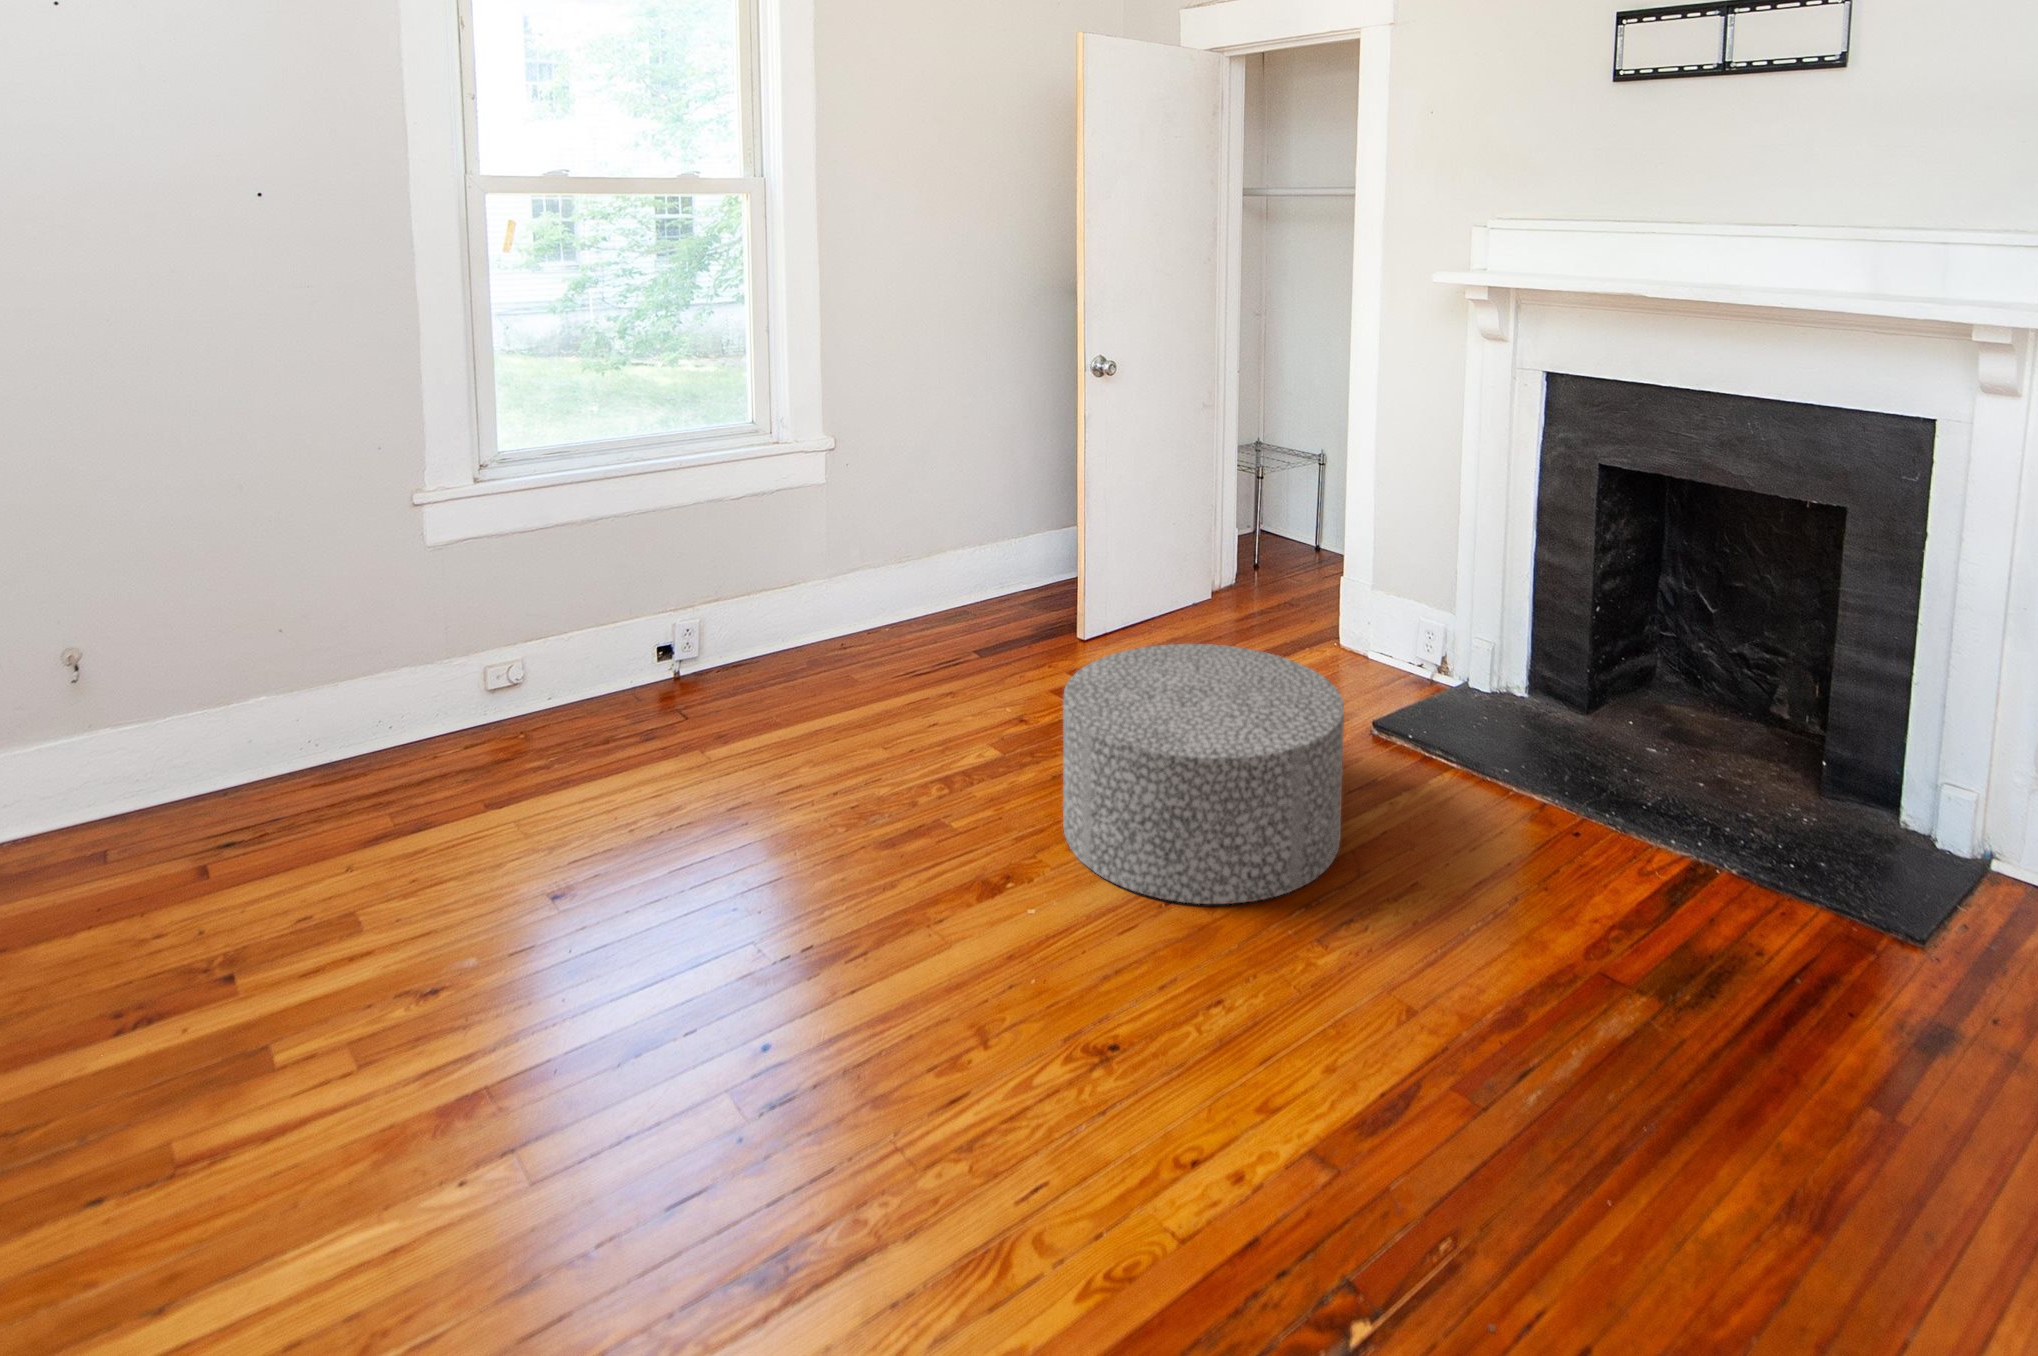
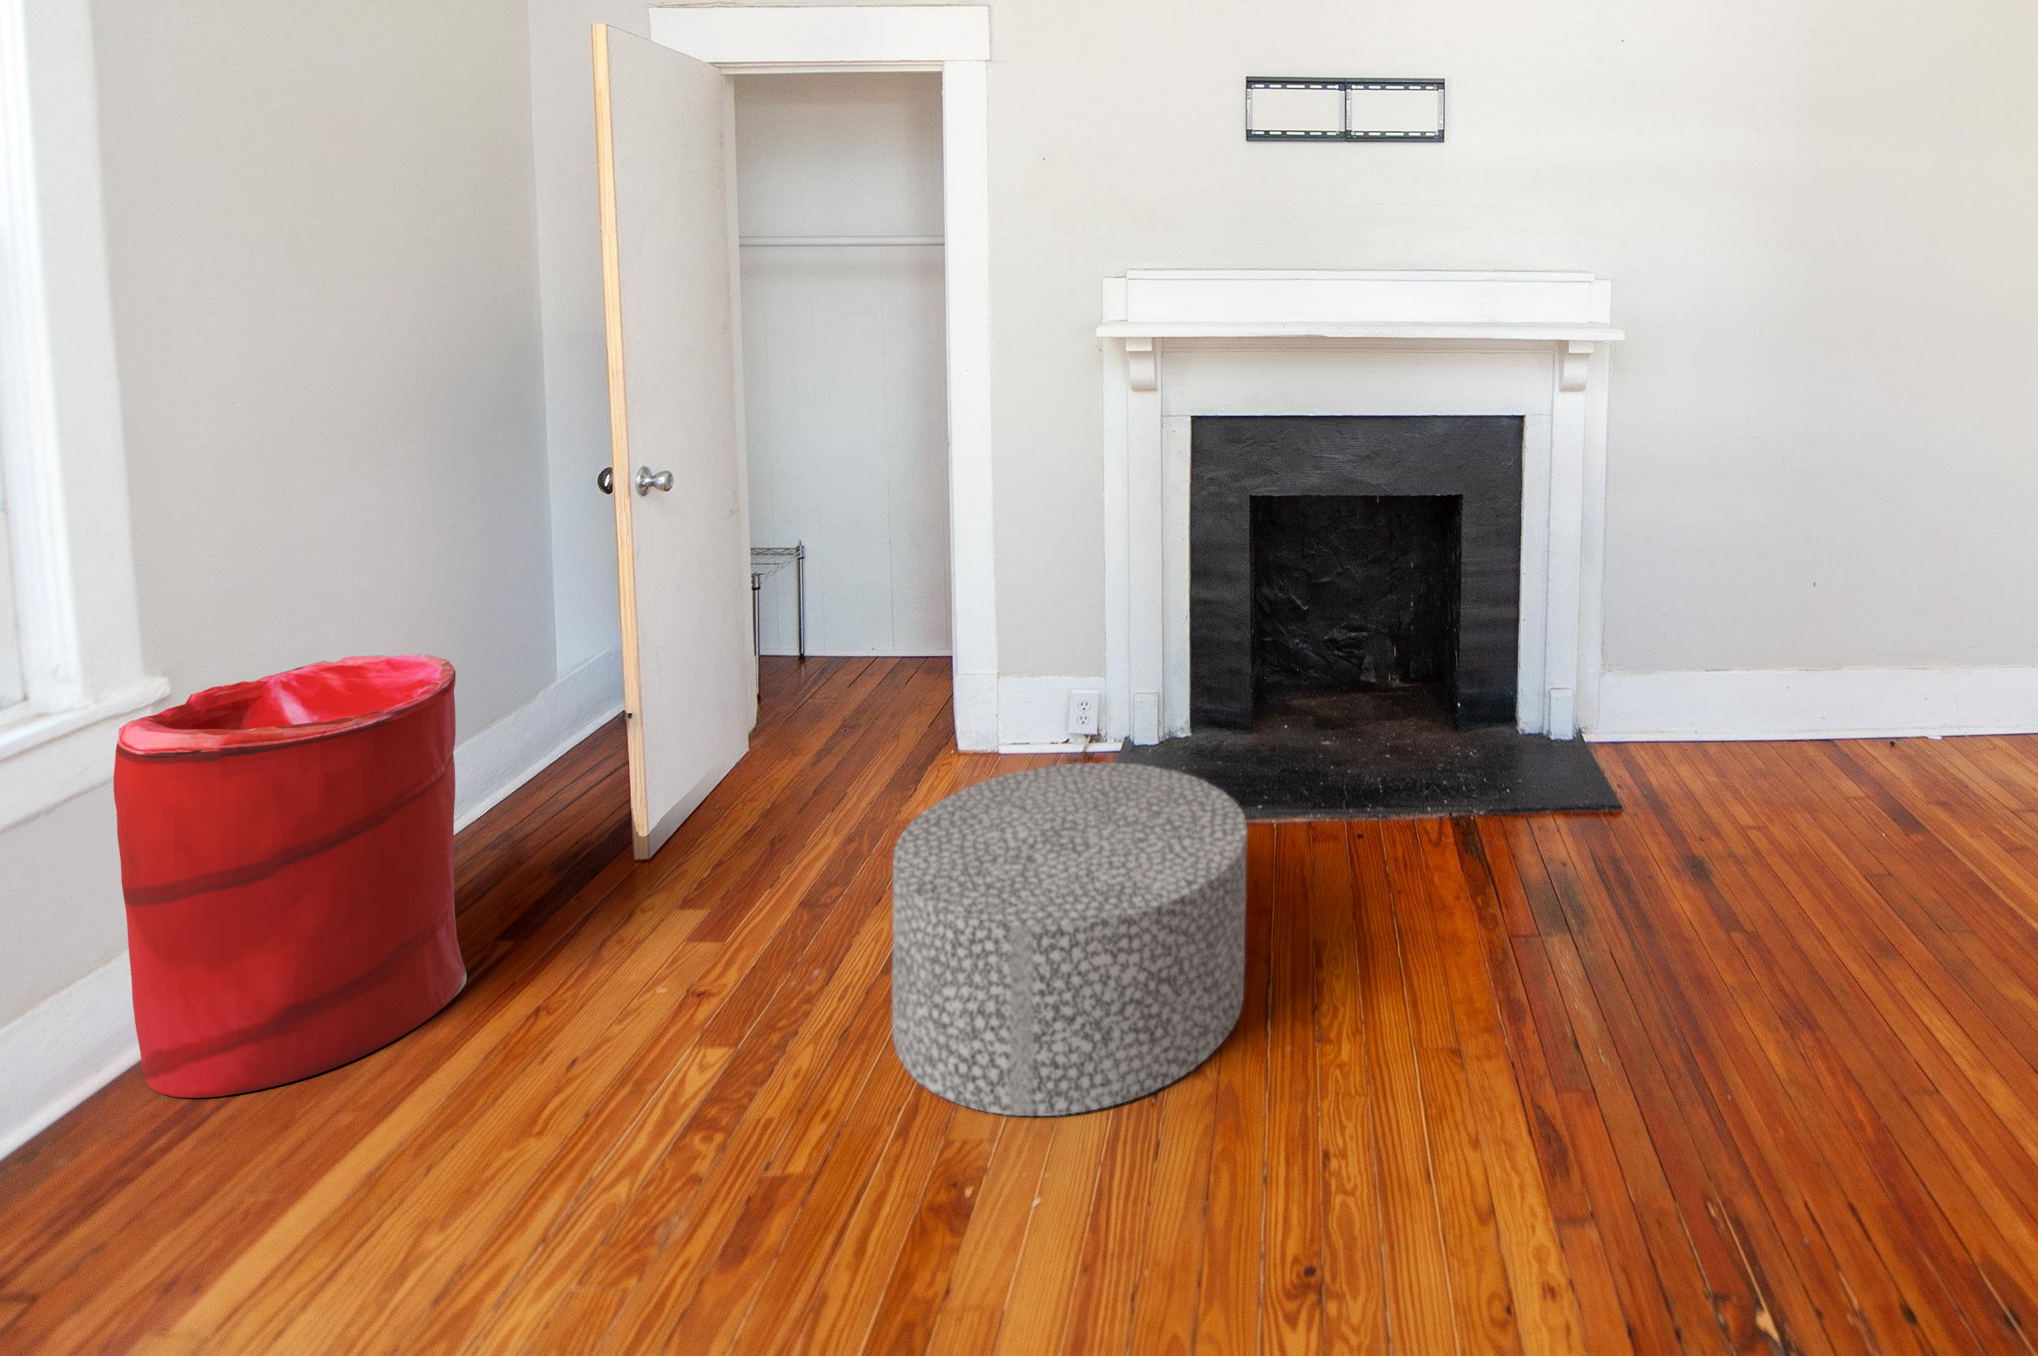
laundry hamper: none [819,463,963,682] -> present [113,654,467,1098]

